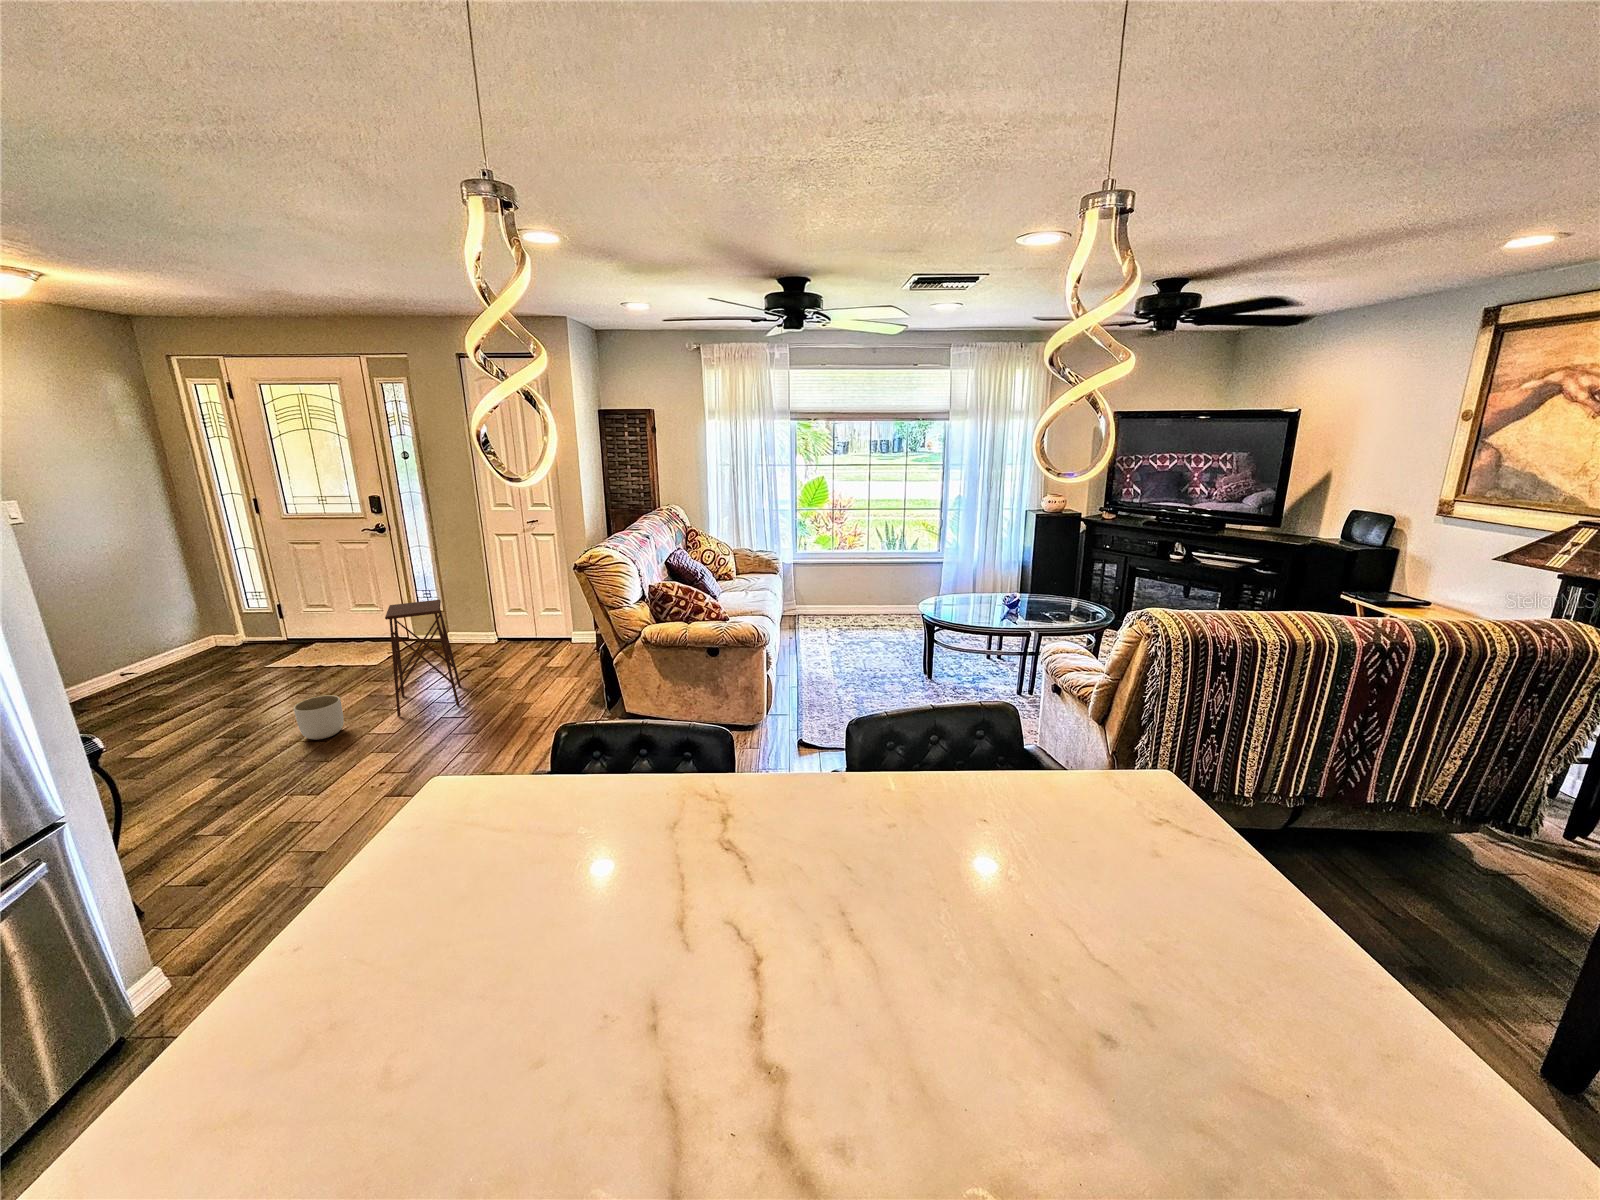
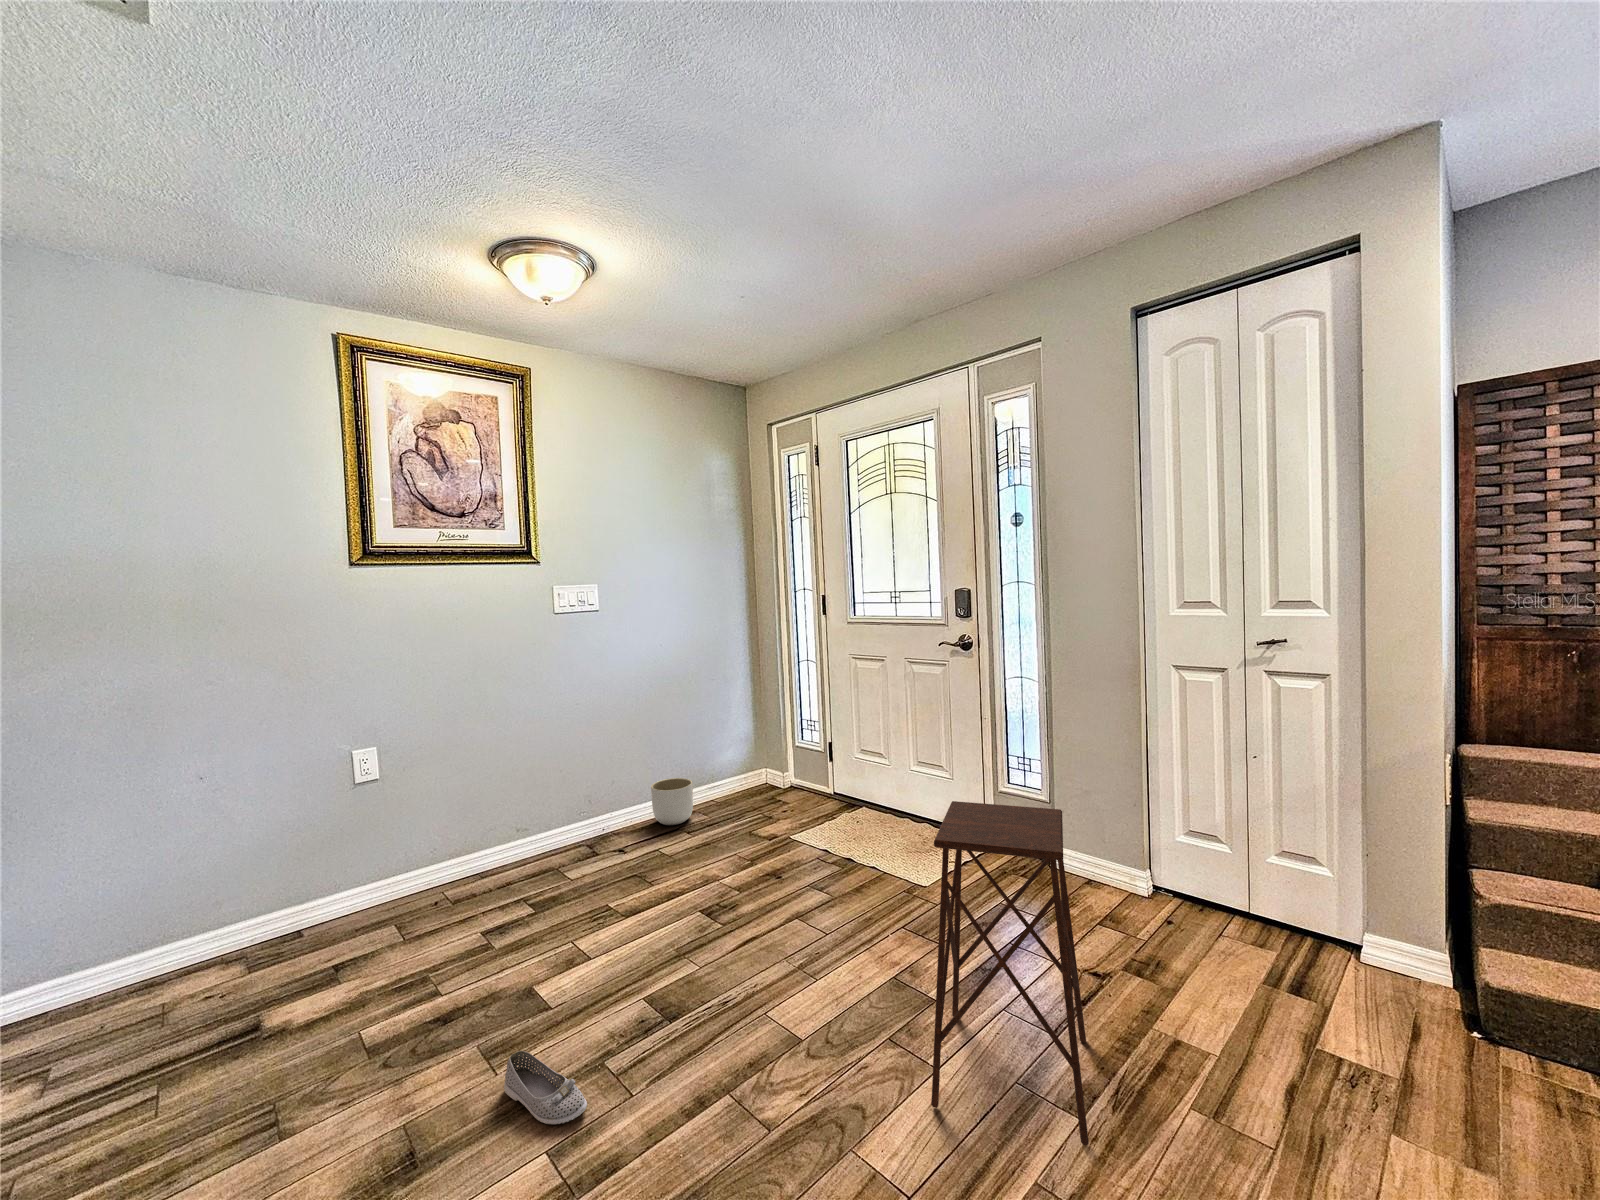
planter: present [293,695,344,740] -> present [651,778,693,825]
shoe: none [156,759,221,780] -> present [504,1051,587,1124]

